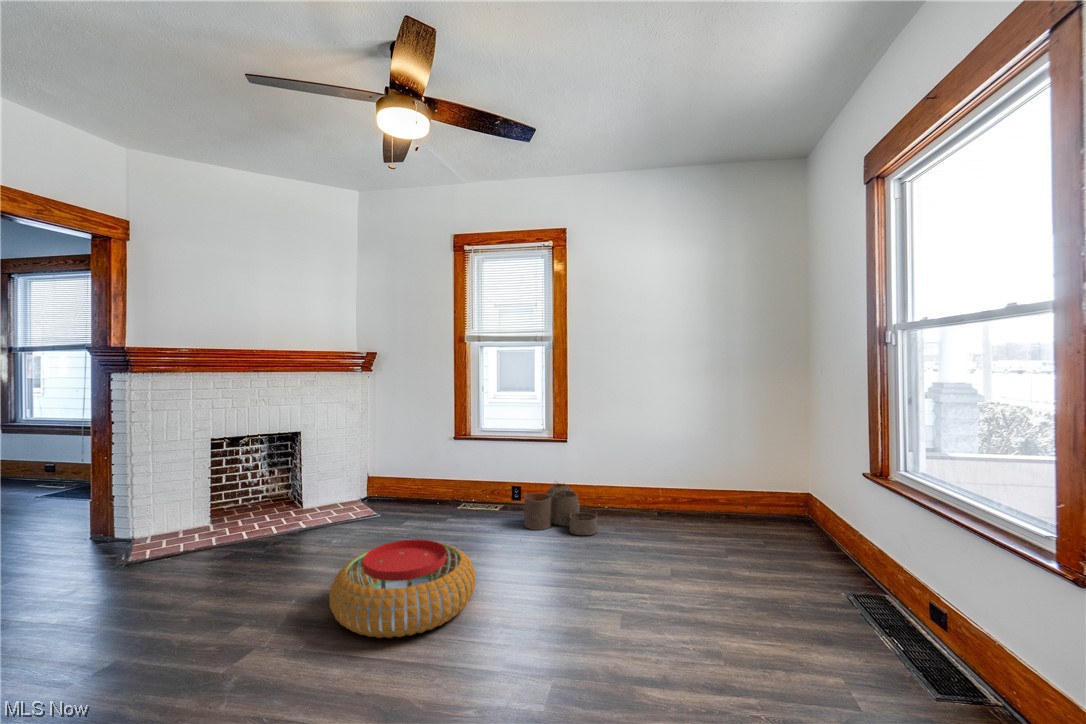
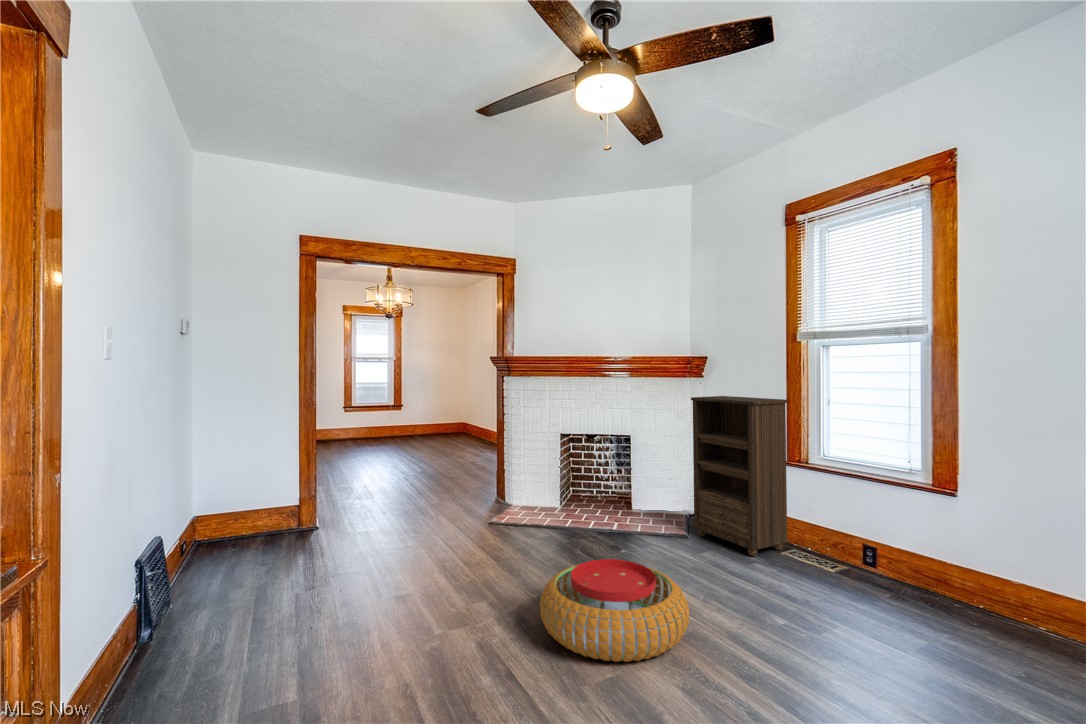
bookshelf: none [381,387,462,516] -> present [691,396,788,556]
woven basket: present [524,483,597,535] -> none [840,553,962,656]

